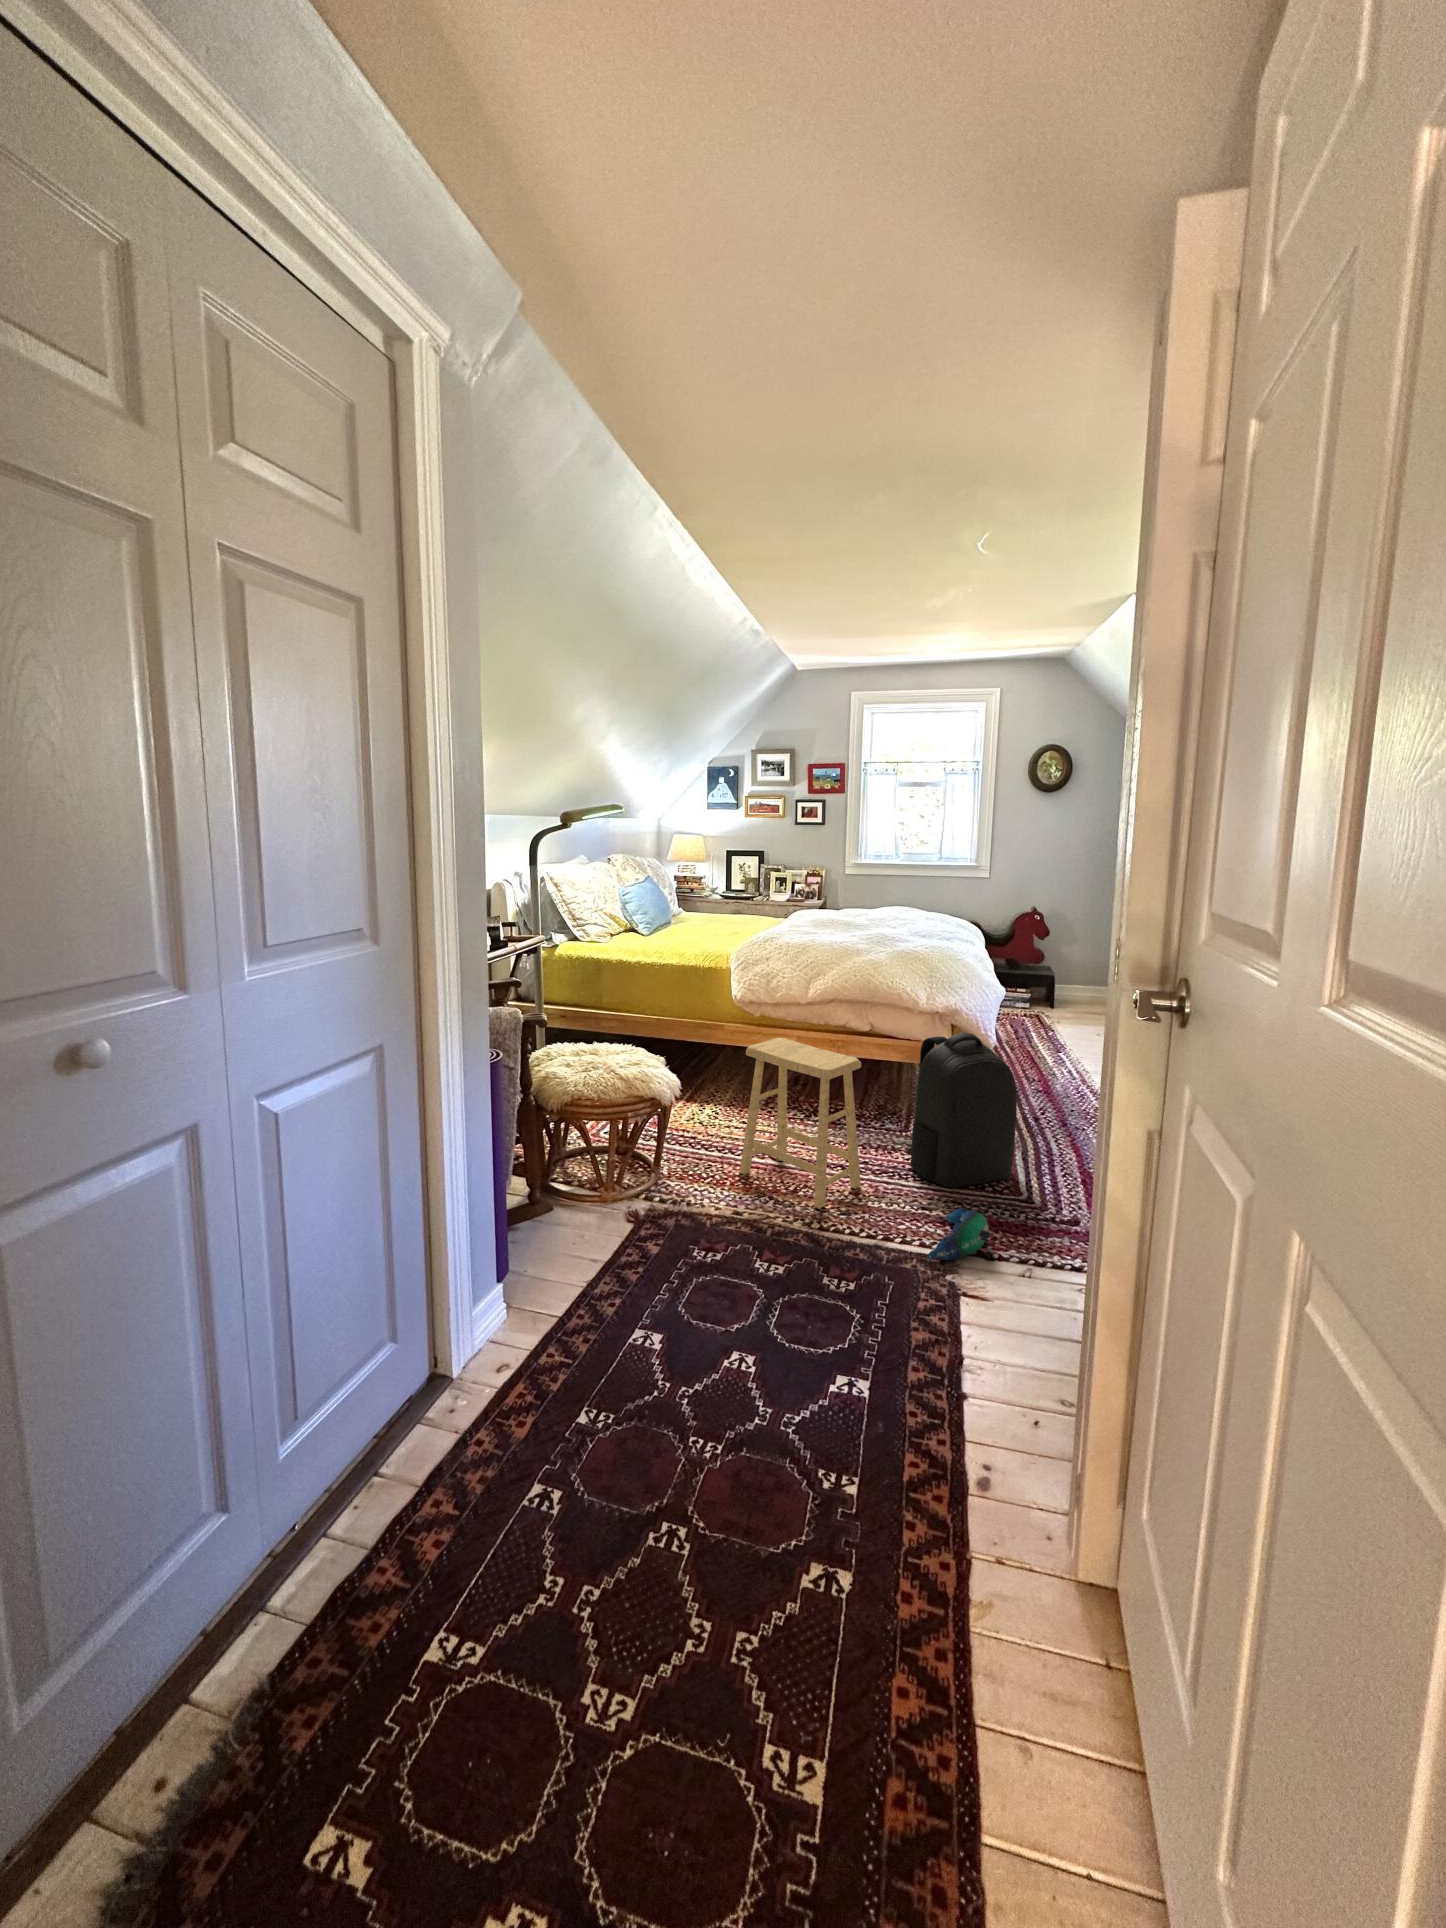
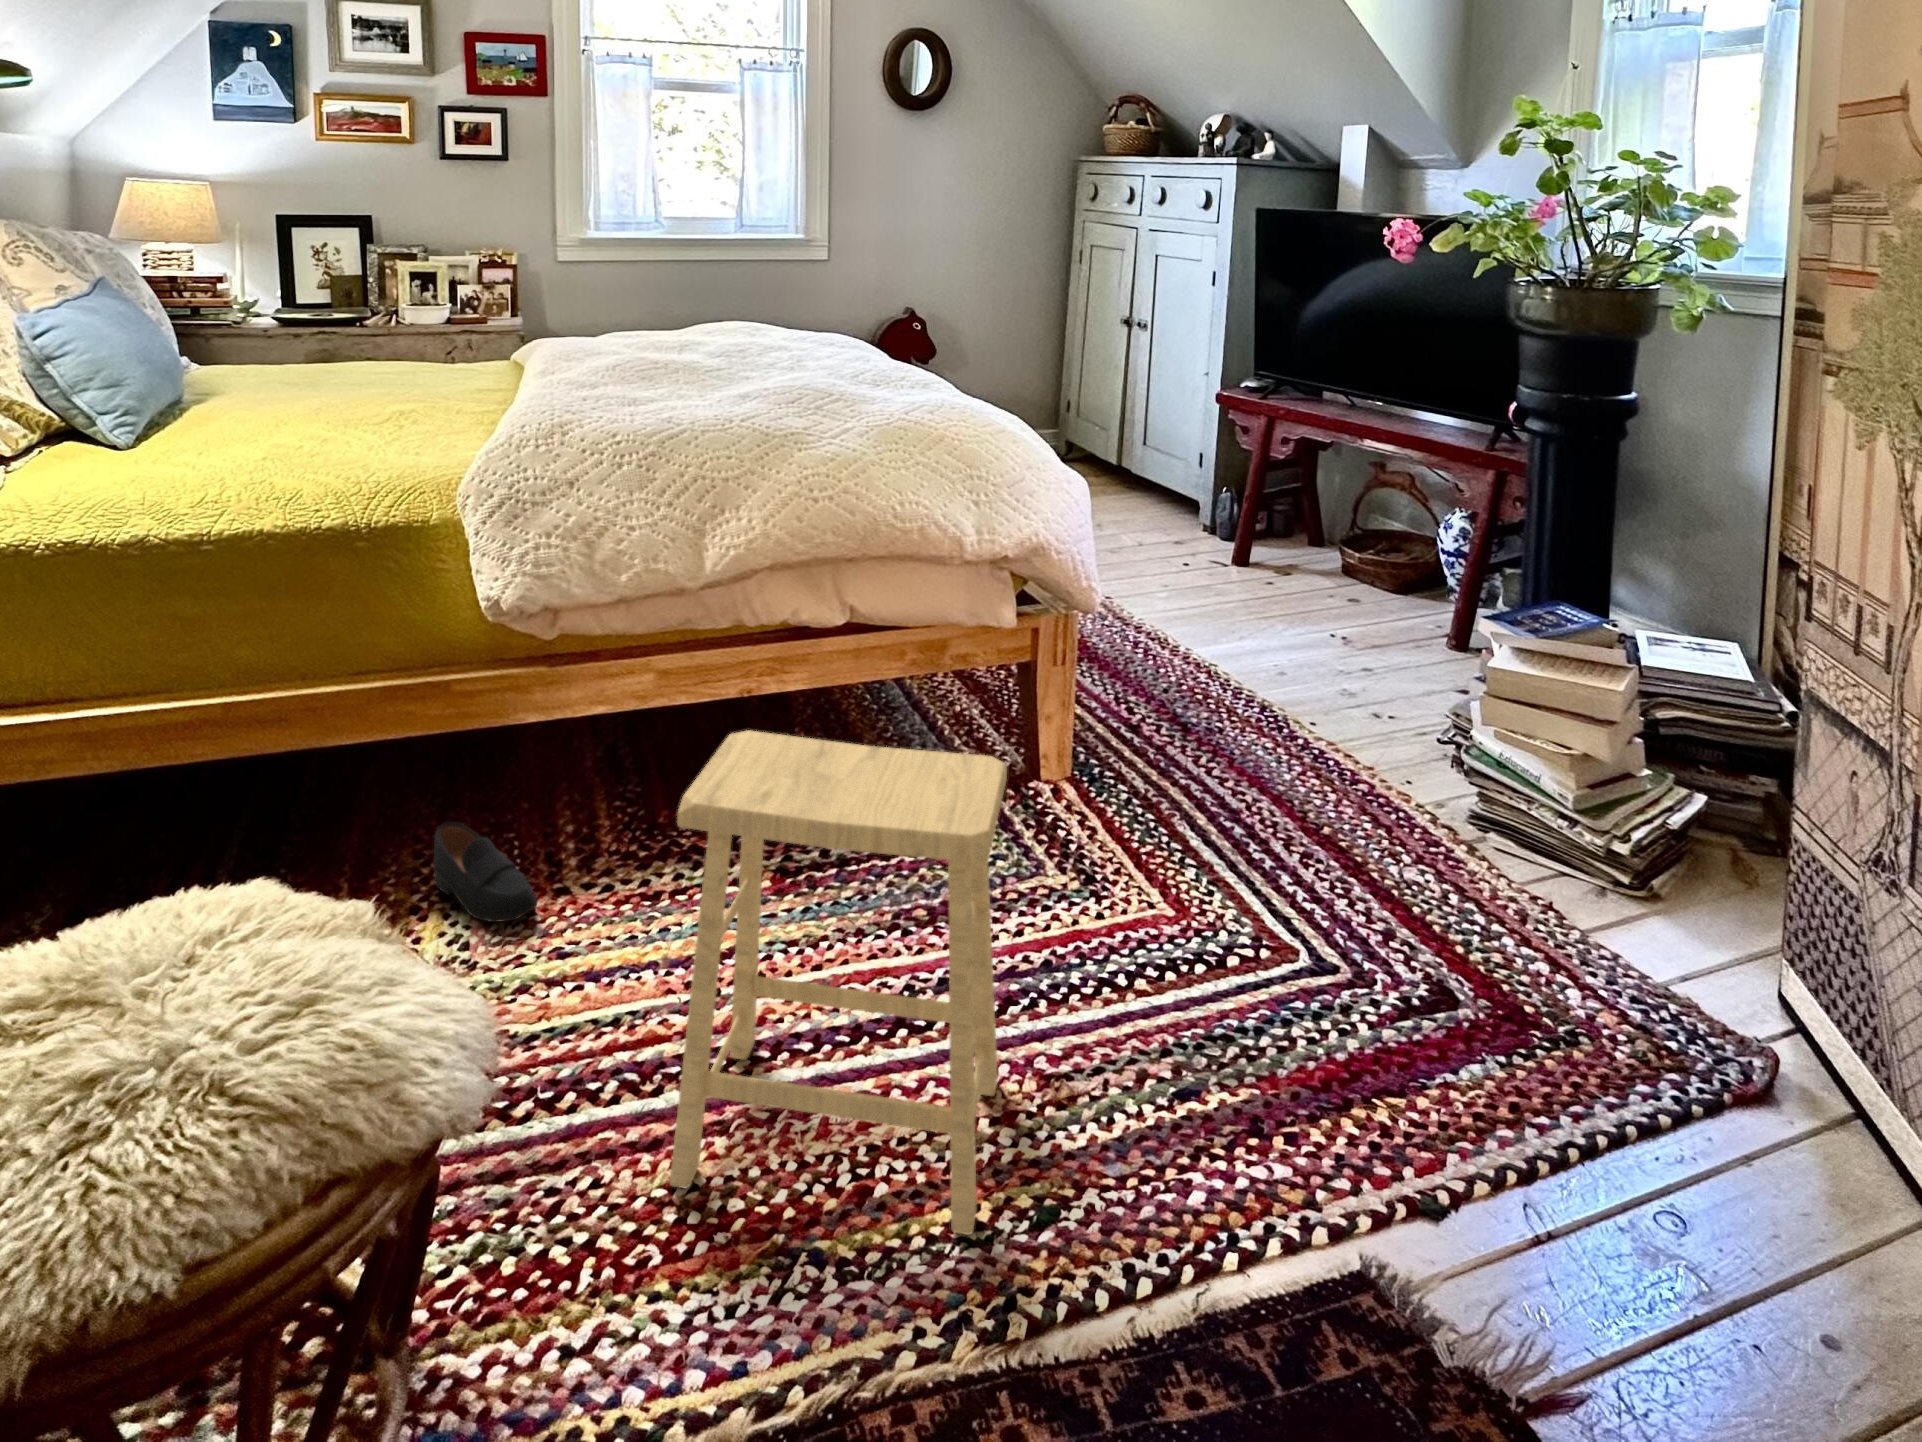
backpack: present [908,1033,1017,1188] -> none [995,610,1239,993]
shoe: none [714,1076,741,1109] -> present [433,822,537,922]
plush toy: present [928,1207,991,1260] -> none [1243,1062,1426,1295]

